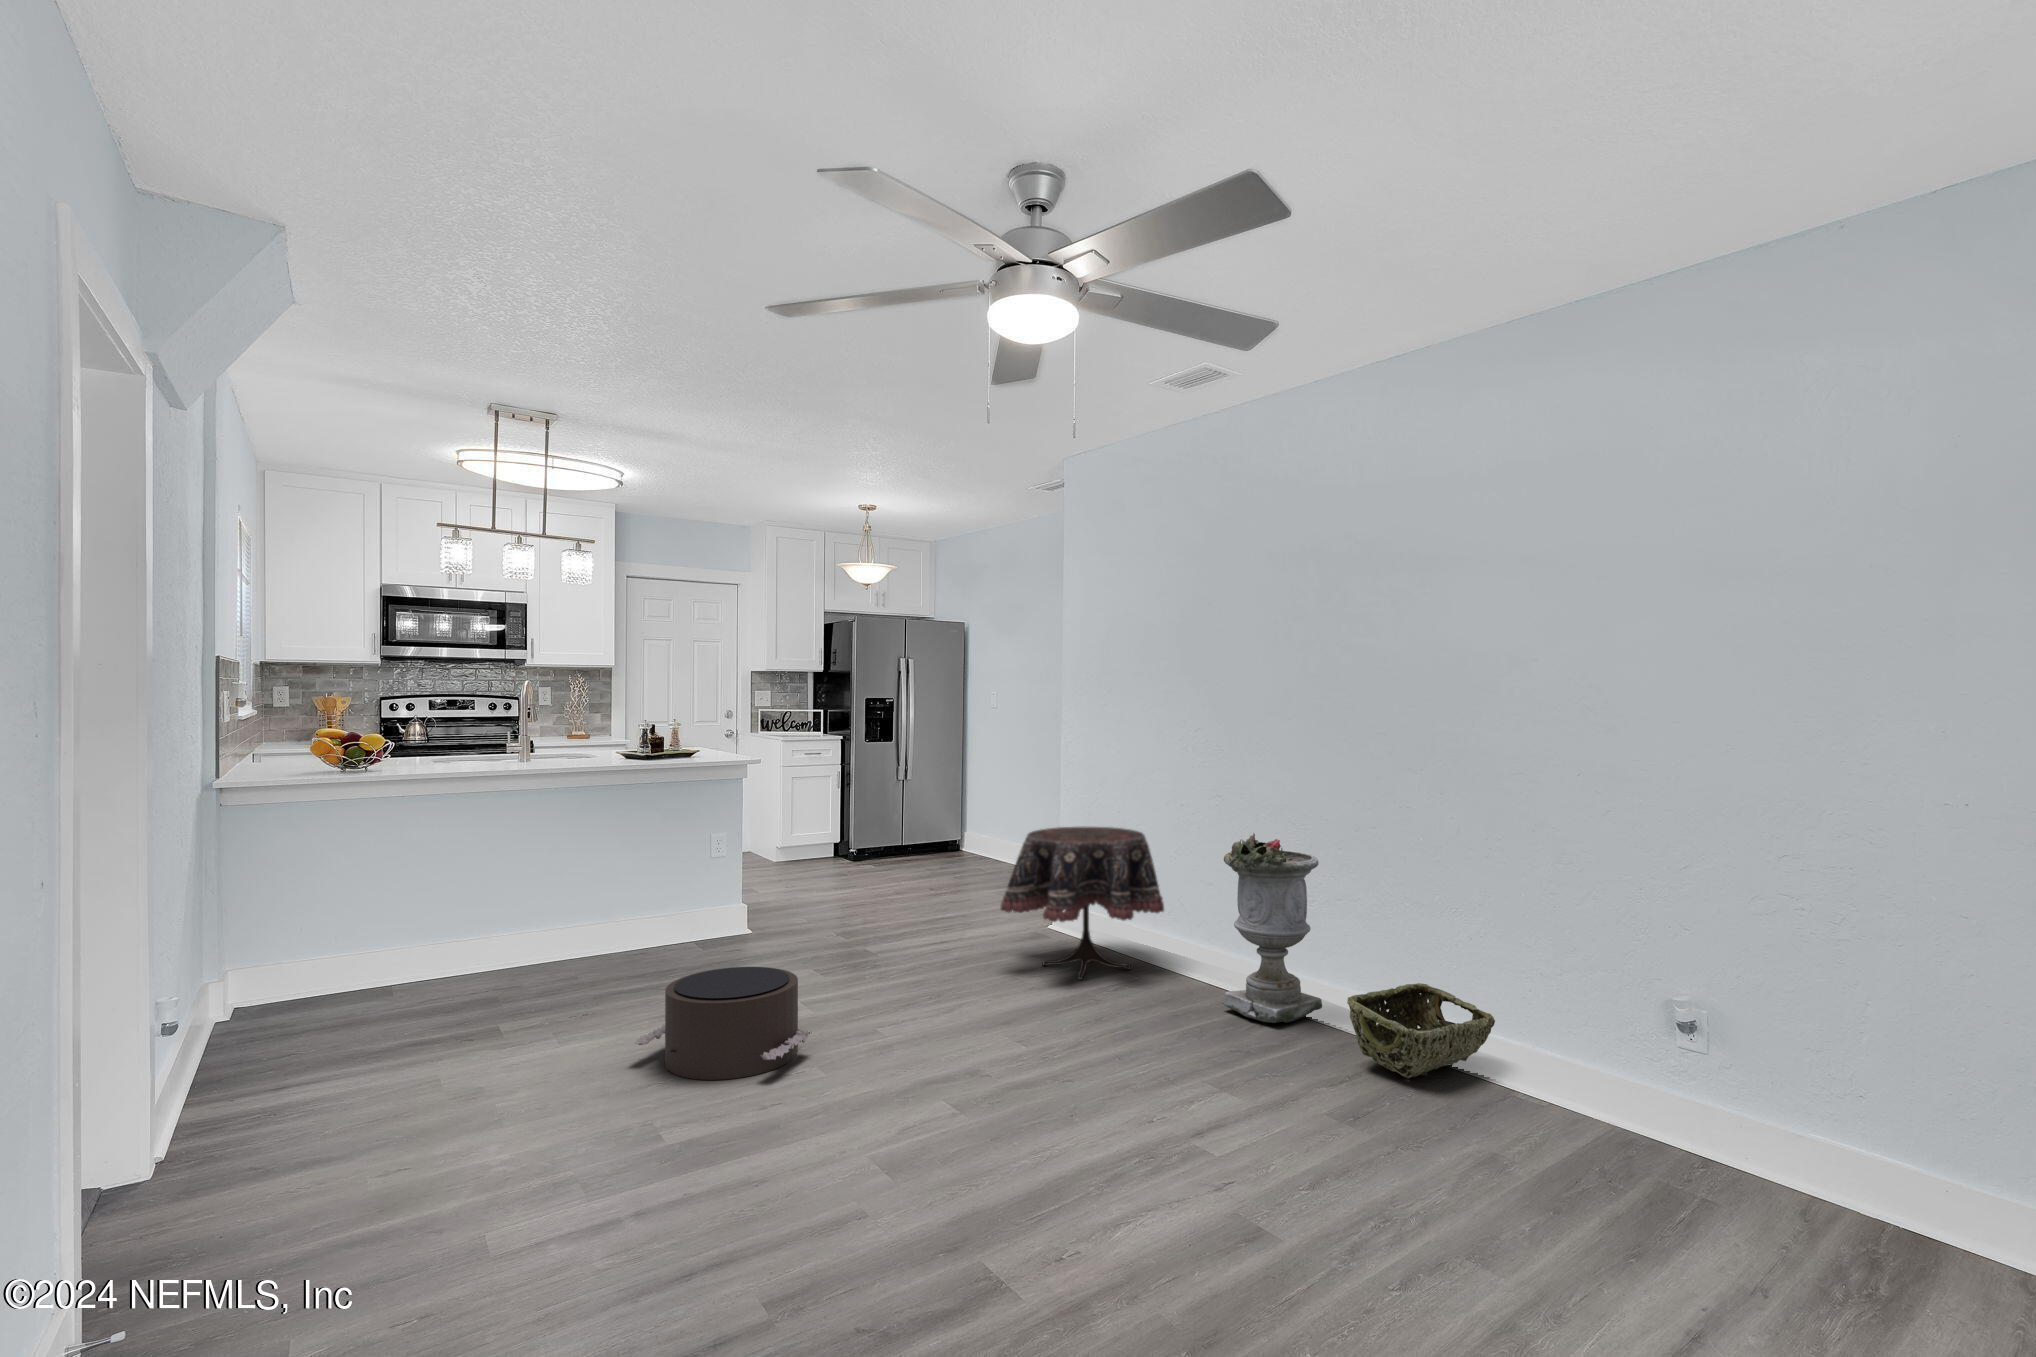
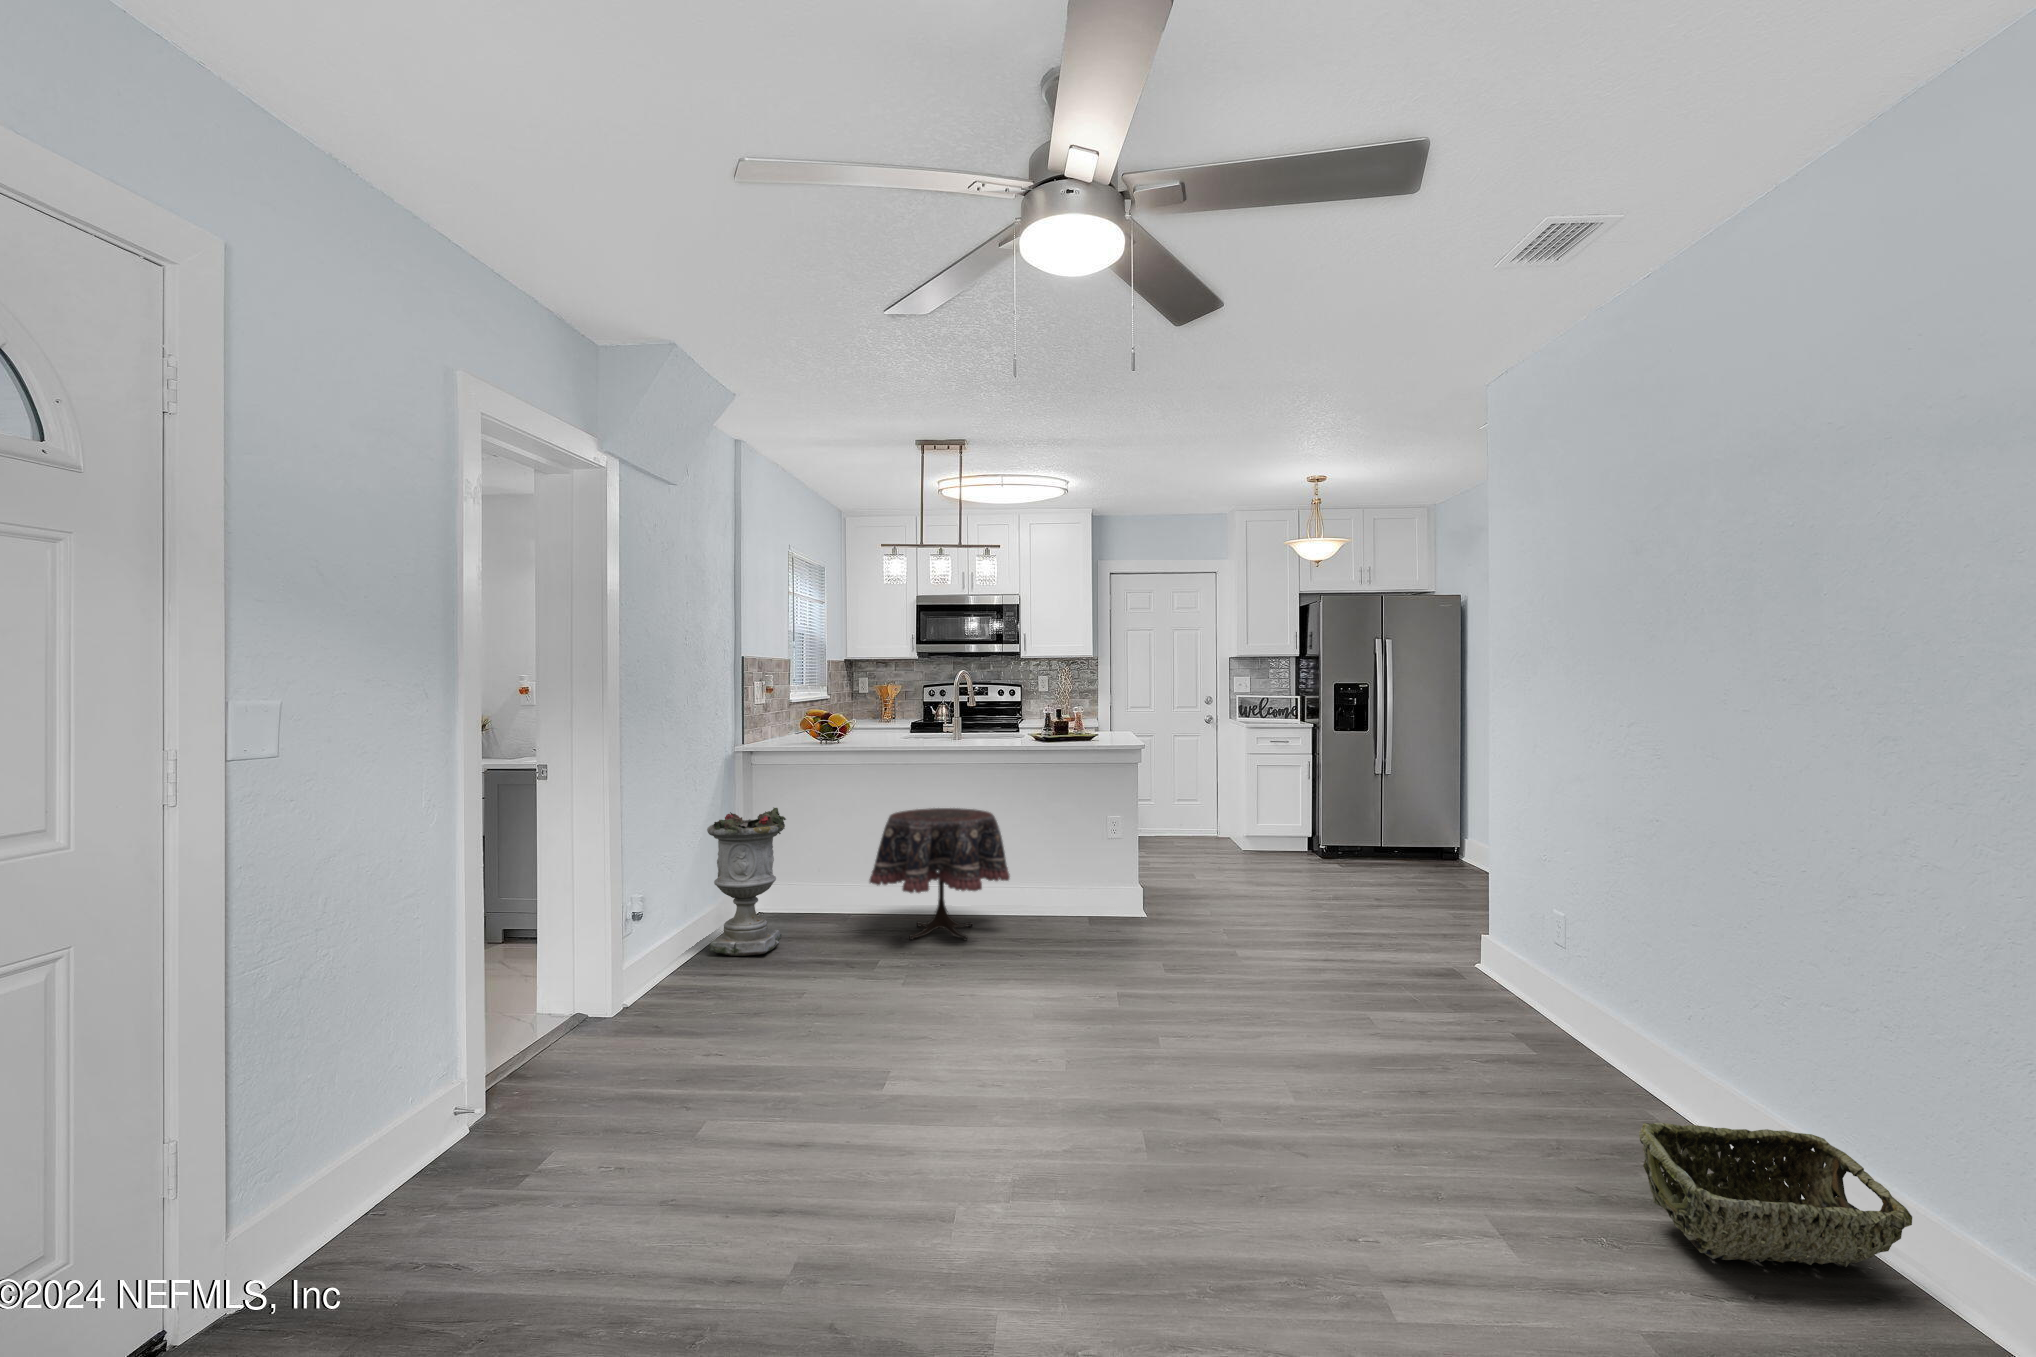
side table: present [1001,827,1164,980] -> present [869,808,1010,940]
planter: present [1222,833,1322,1023] -> present [707,808,786,956]
pouf: present [635,967,813,1080] -> none [928,942,1064,1043]

